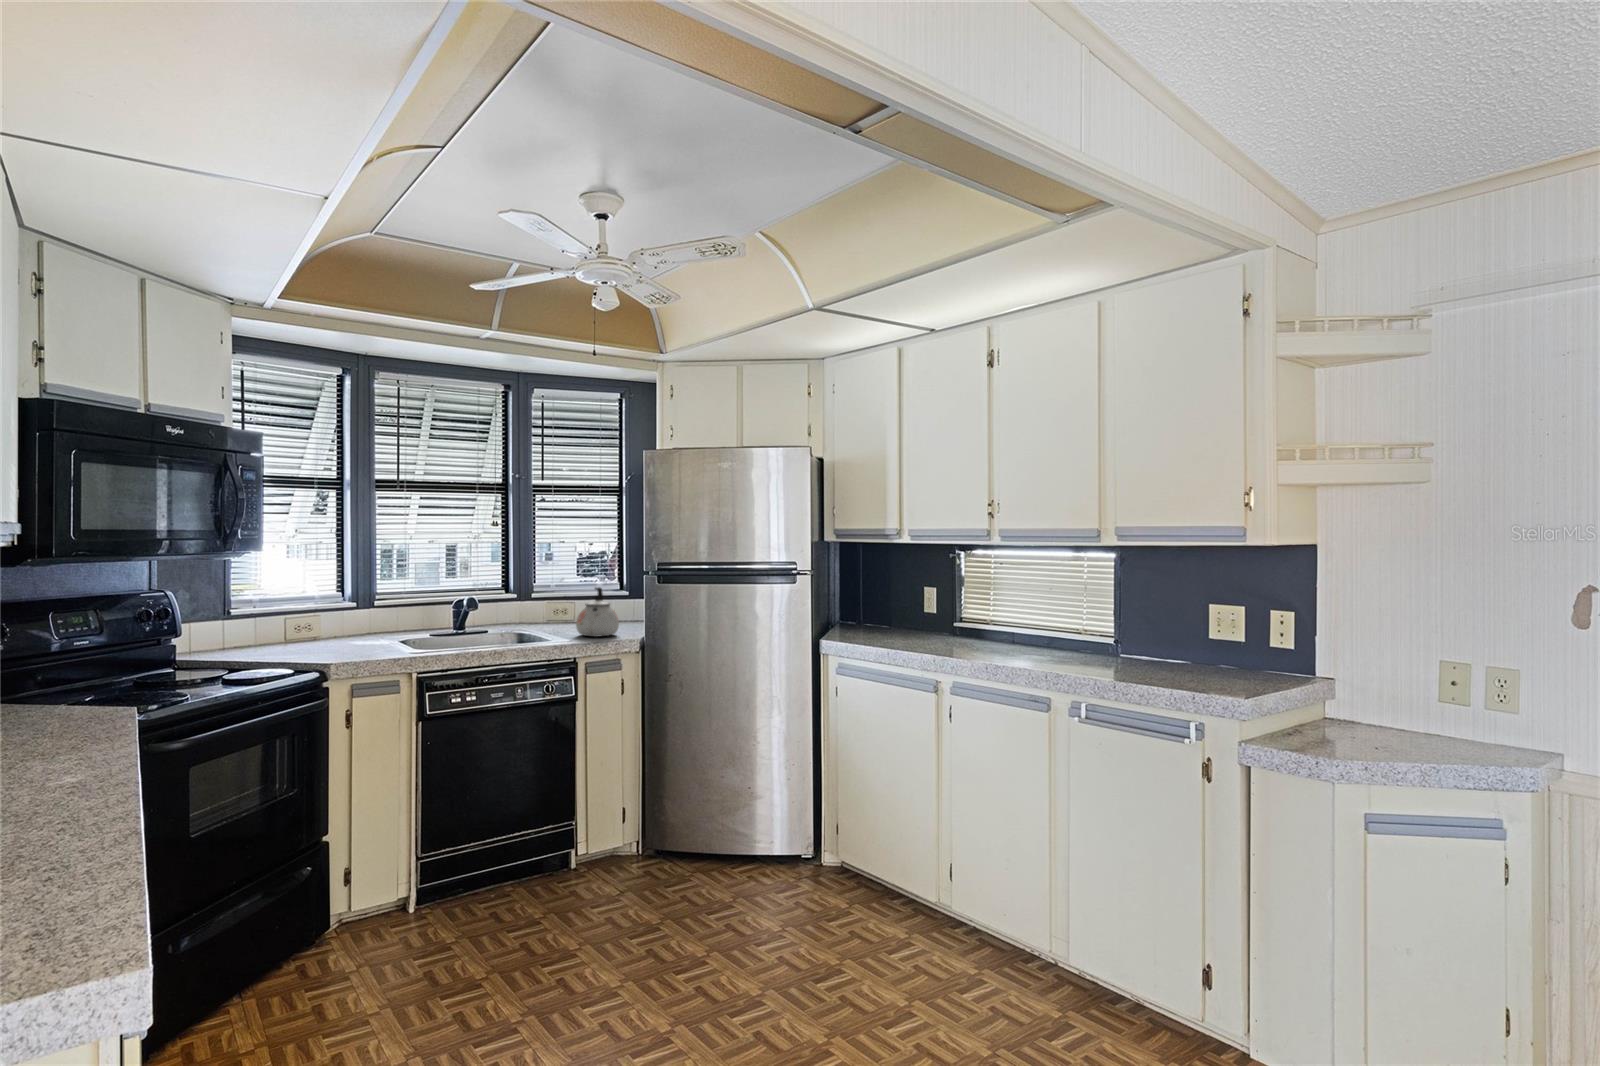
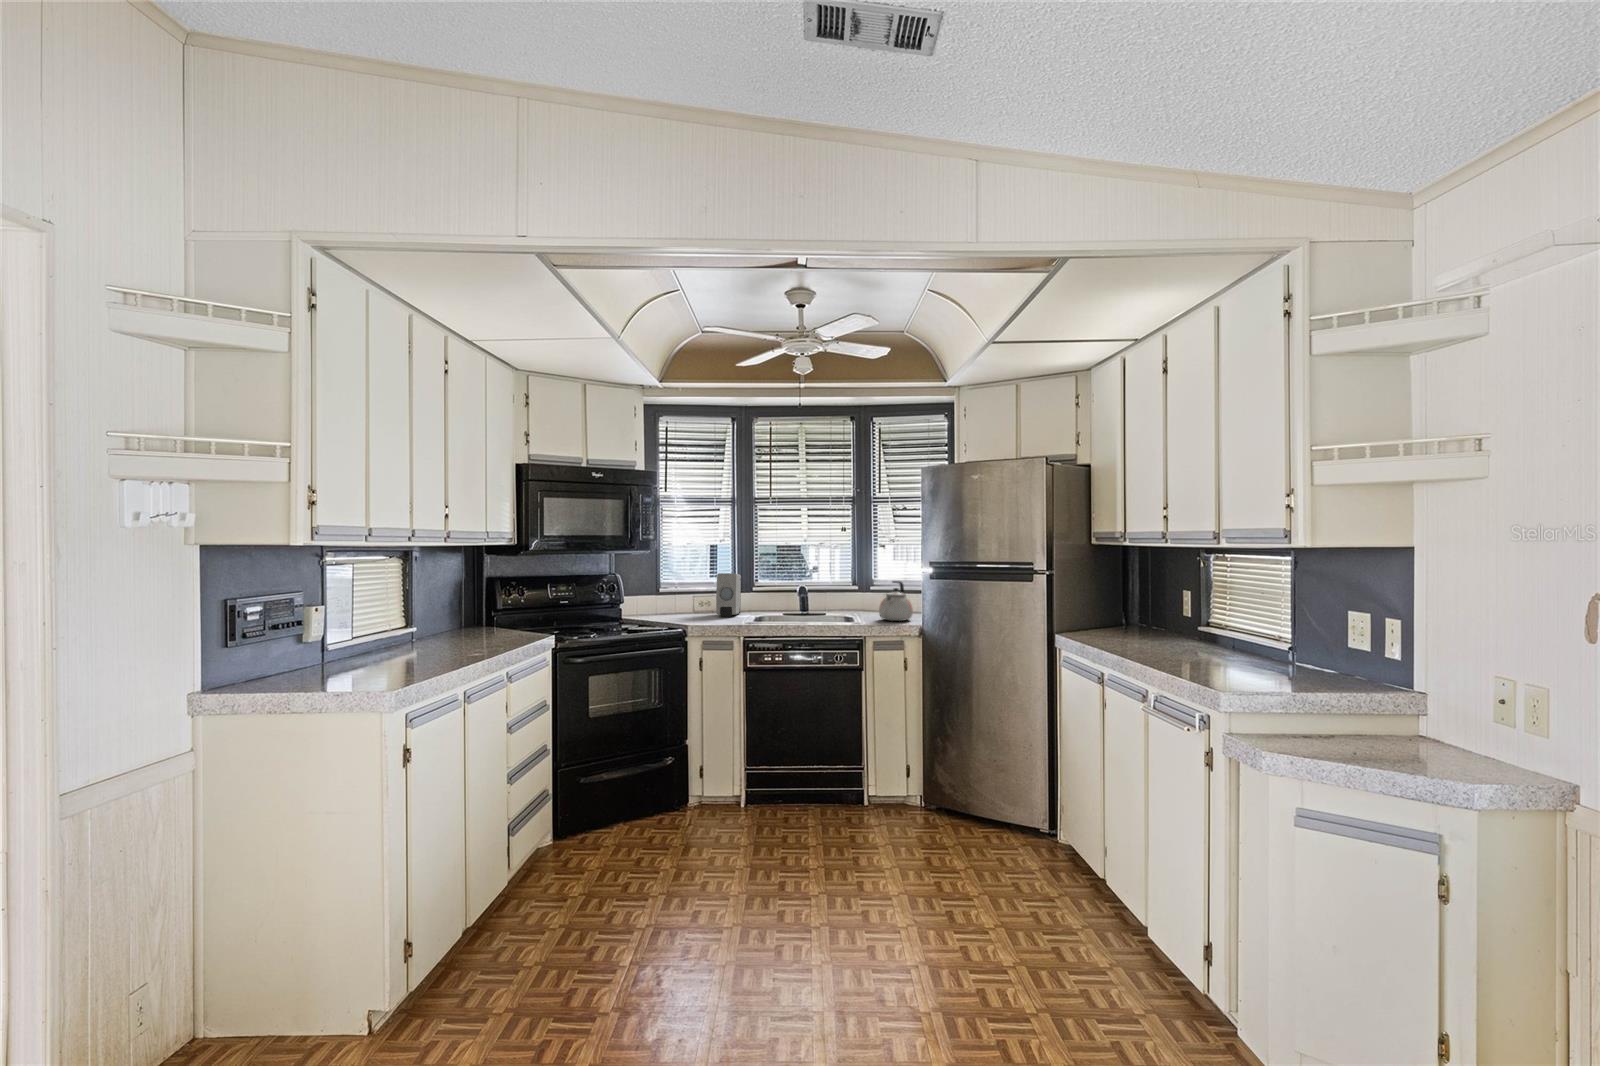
soap dispenser: none [339,584,373,646] -> present [716,573,741,617]

